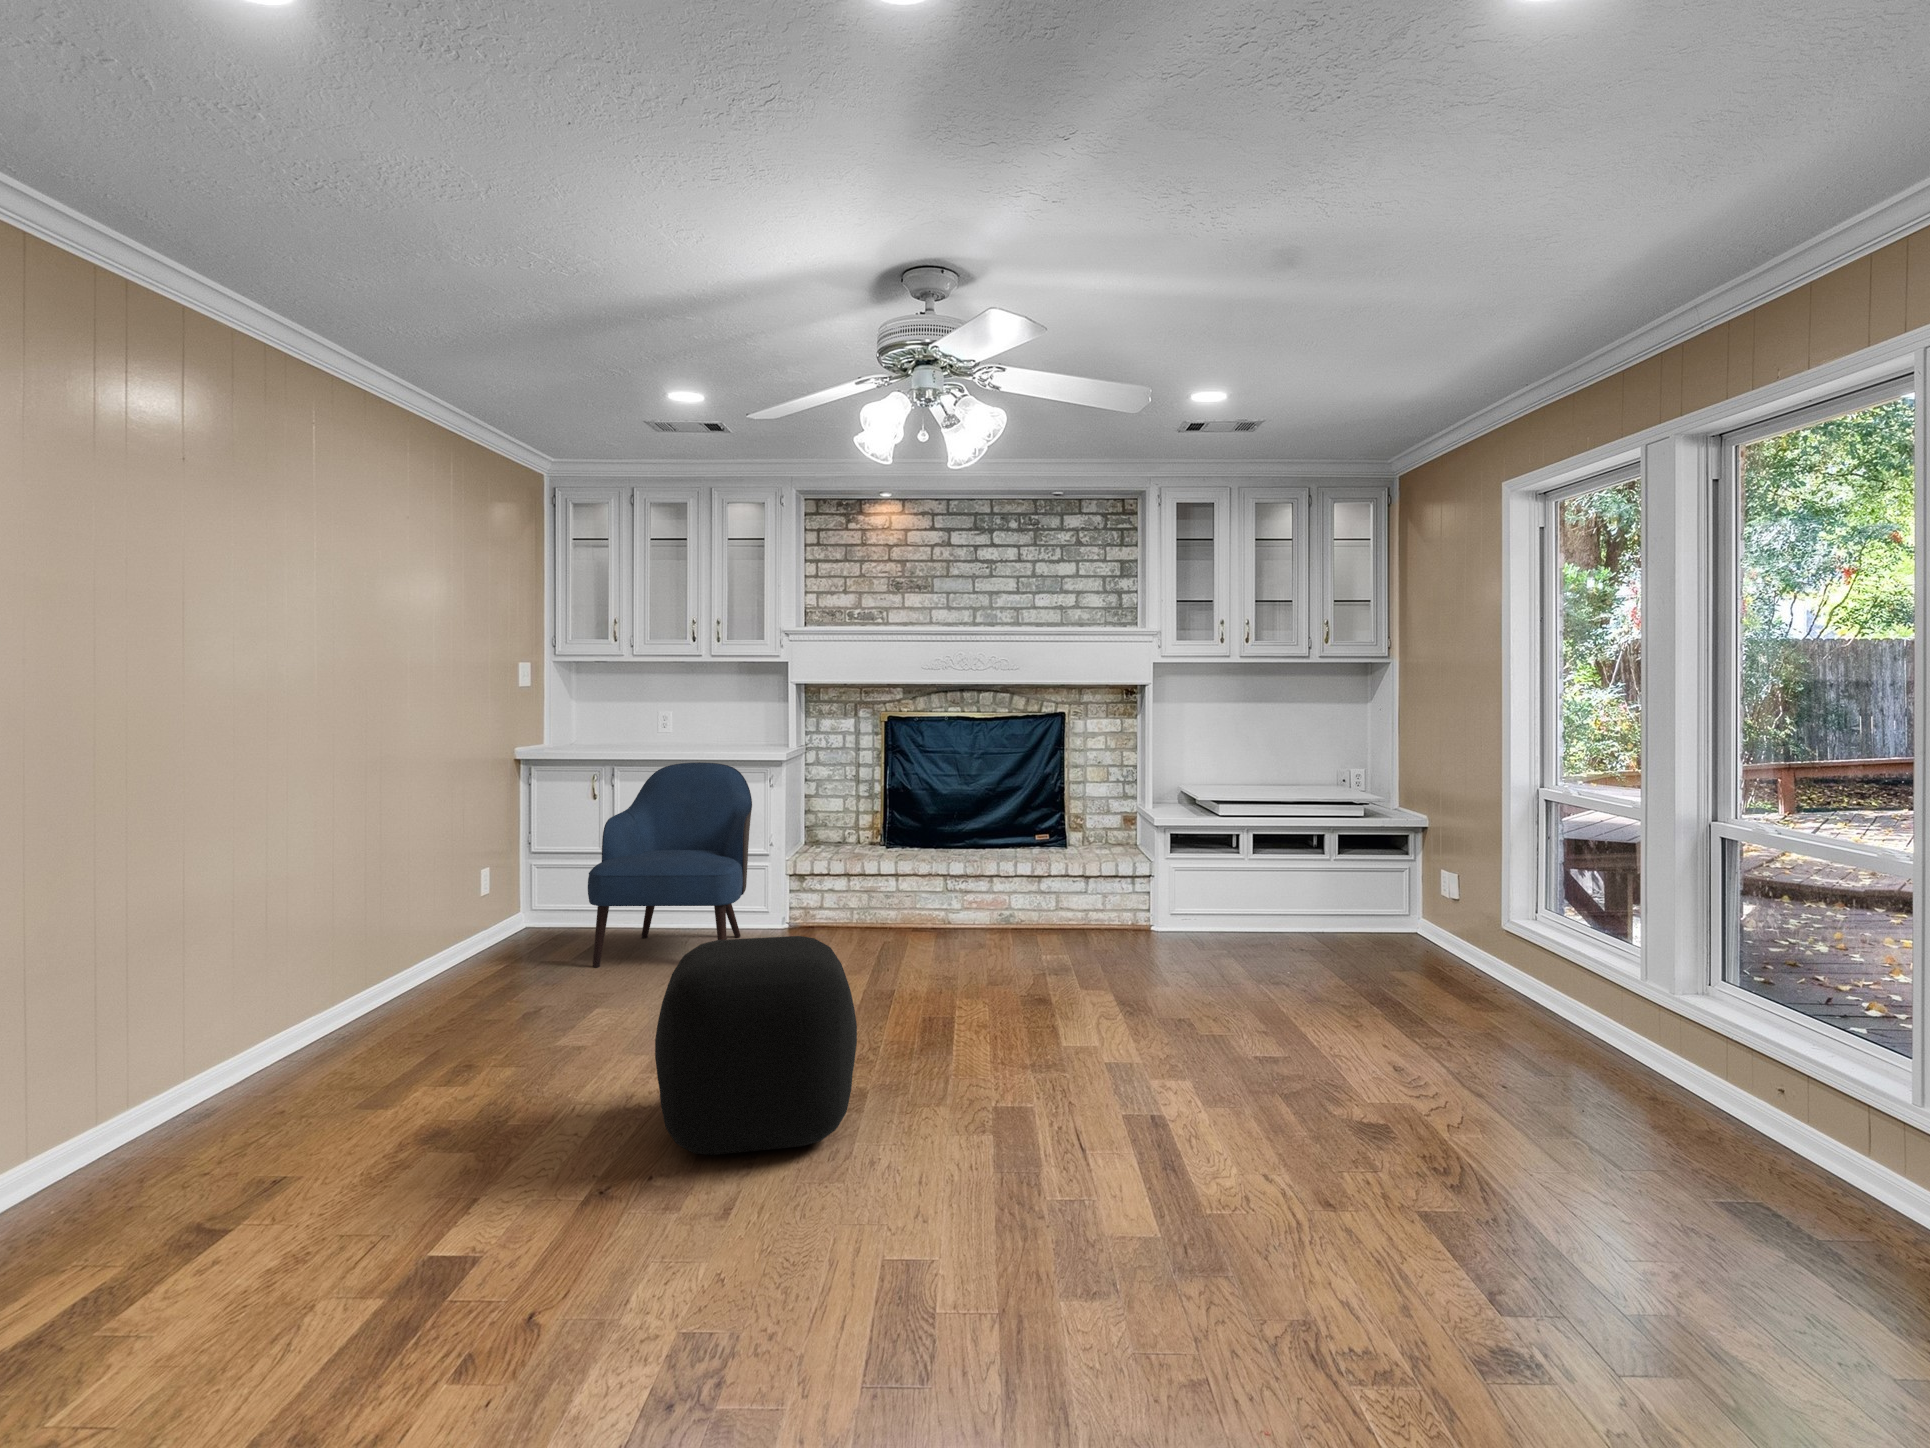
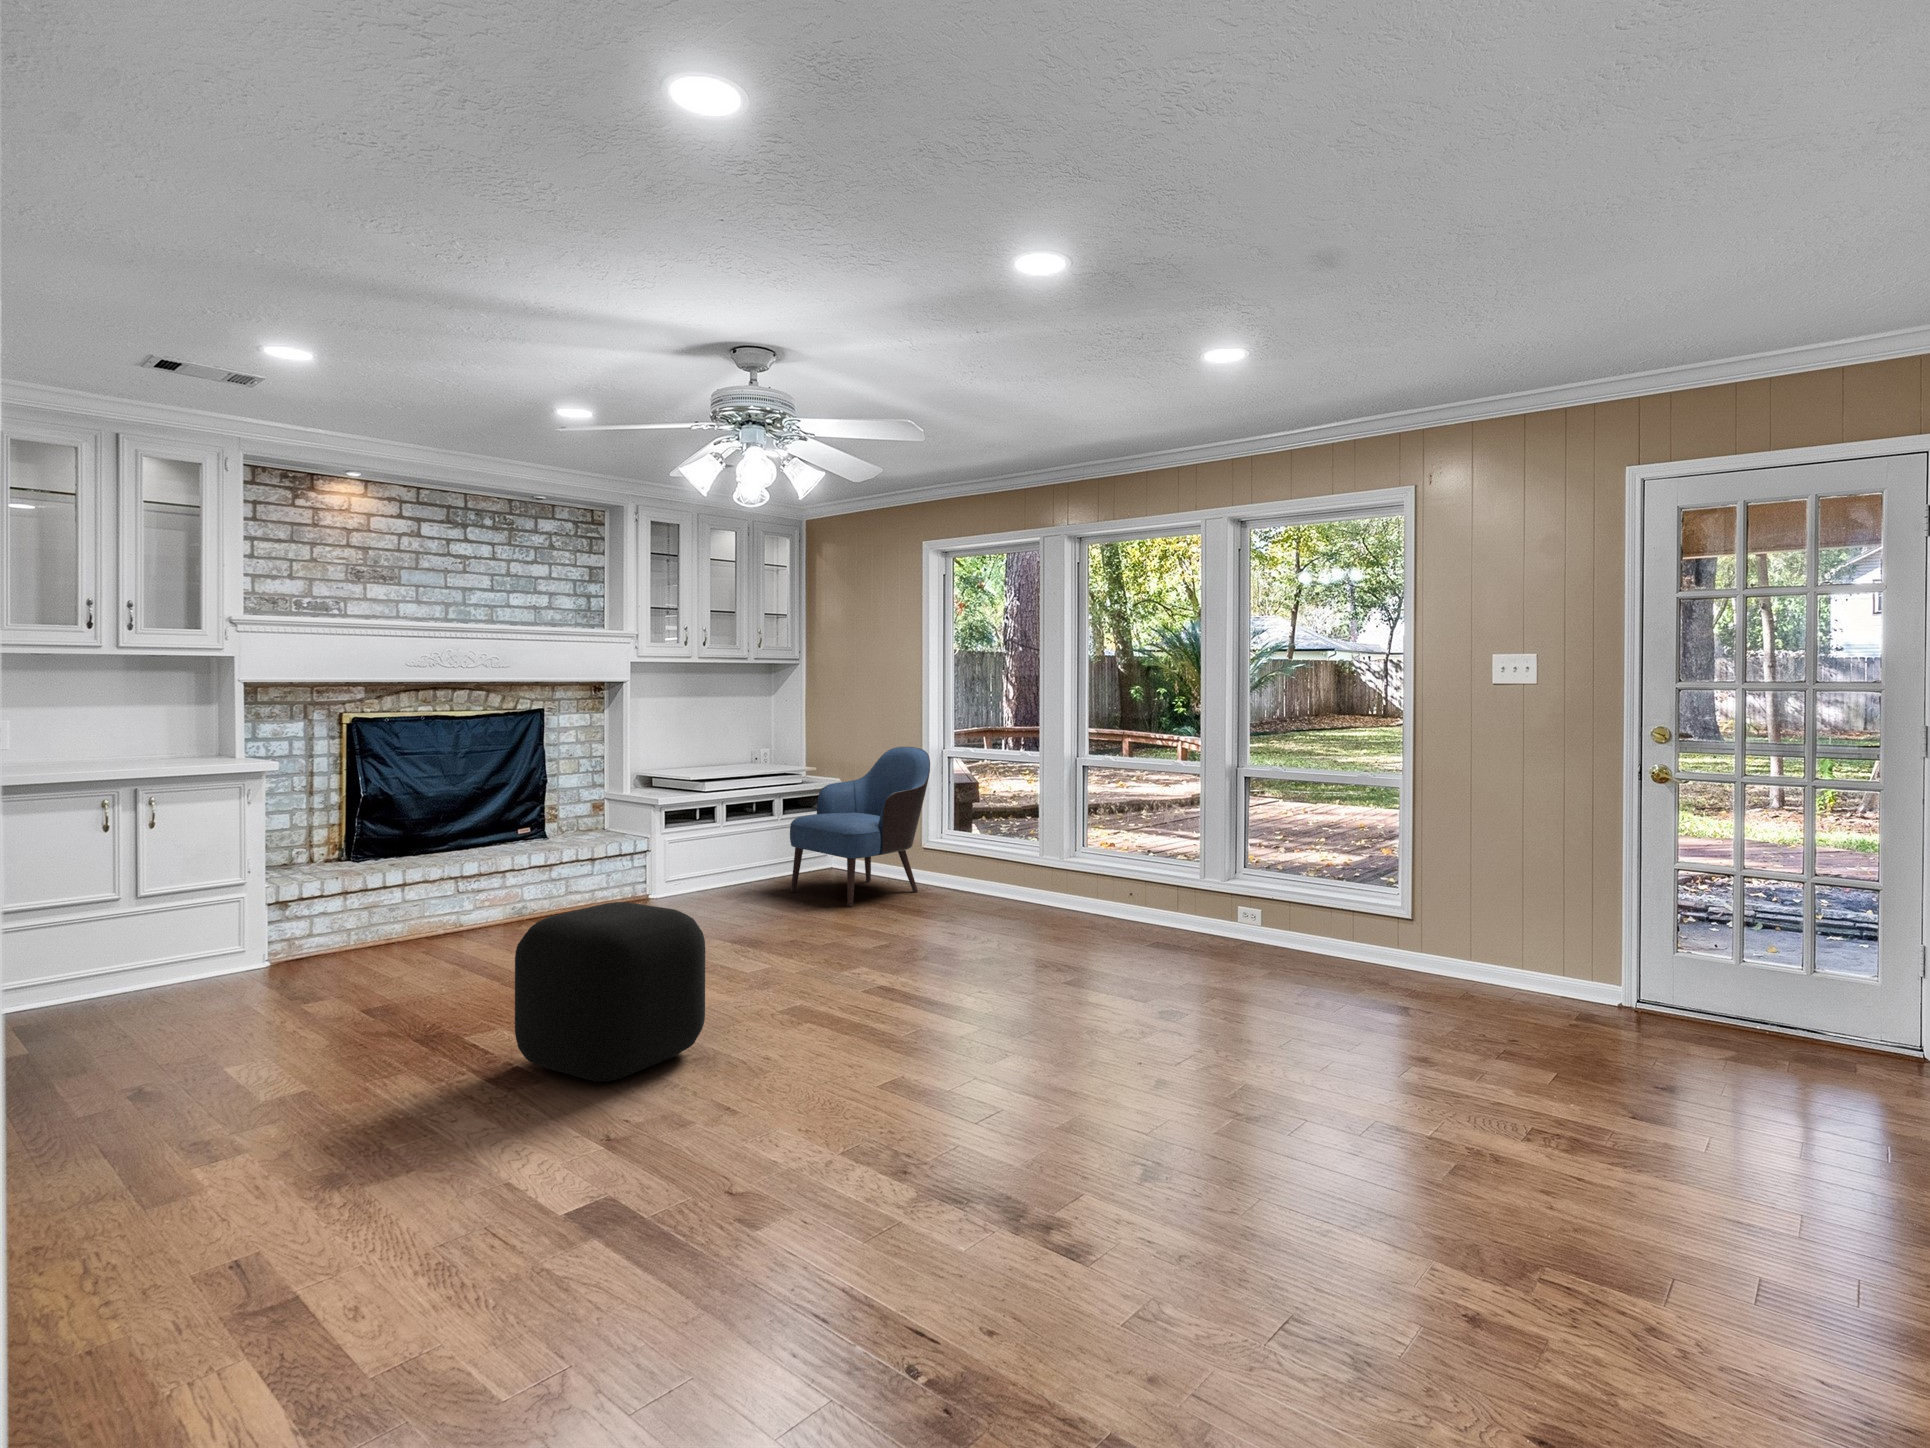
armchair: present [588,762,752,967] -> present [790,747,930,907]

